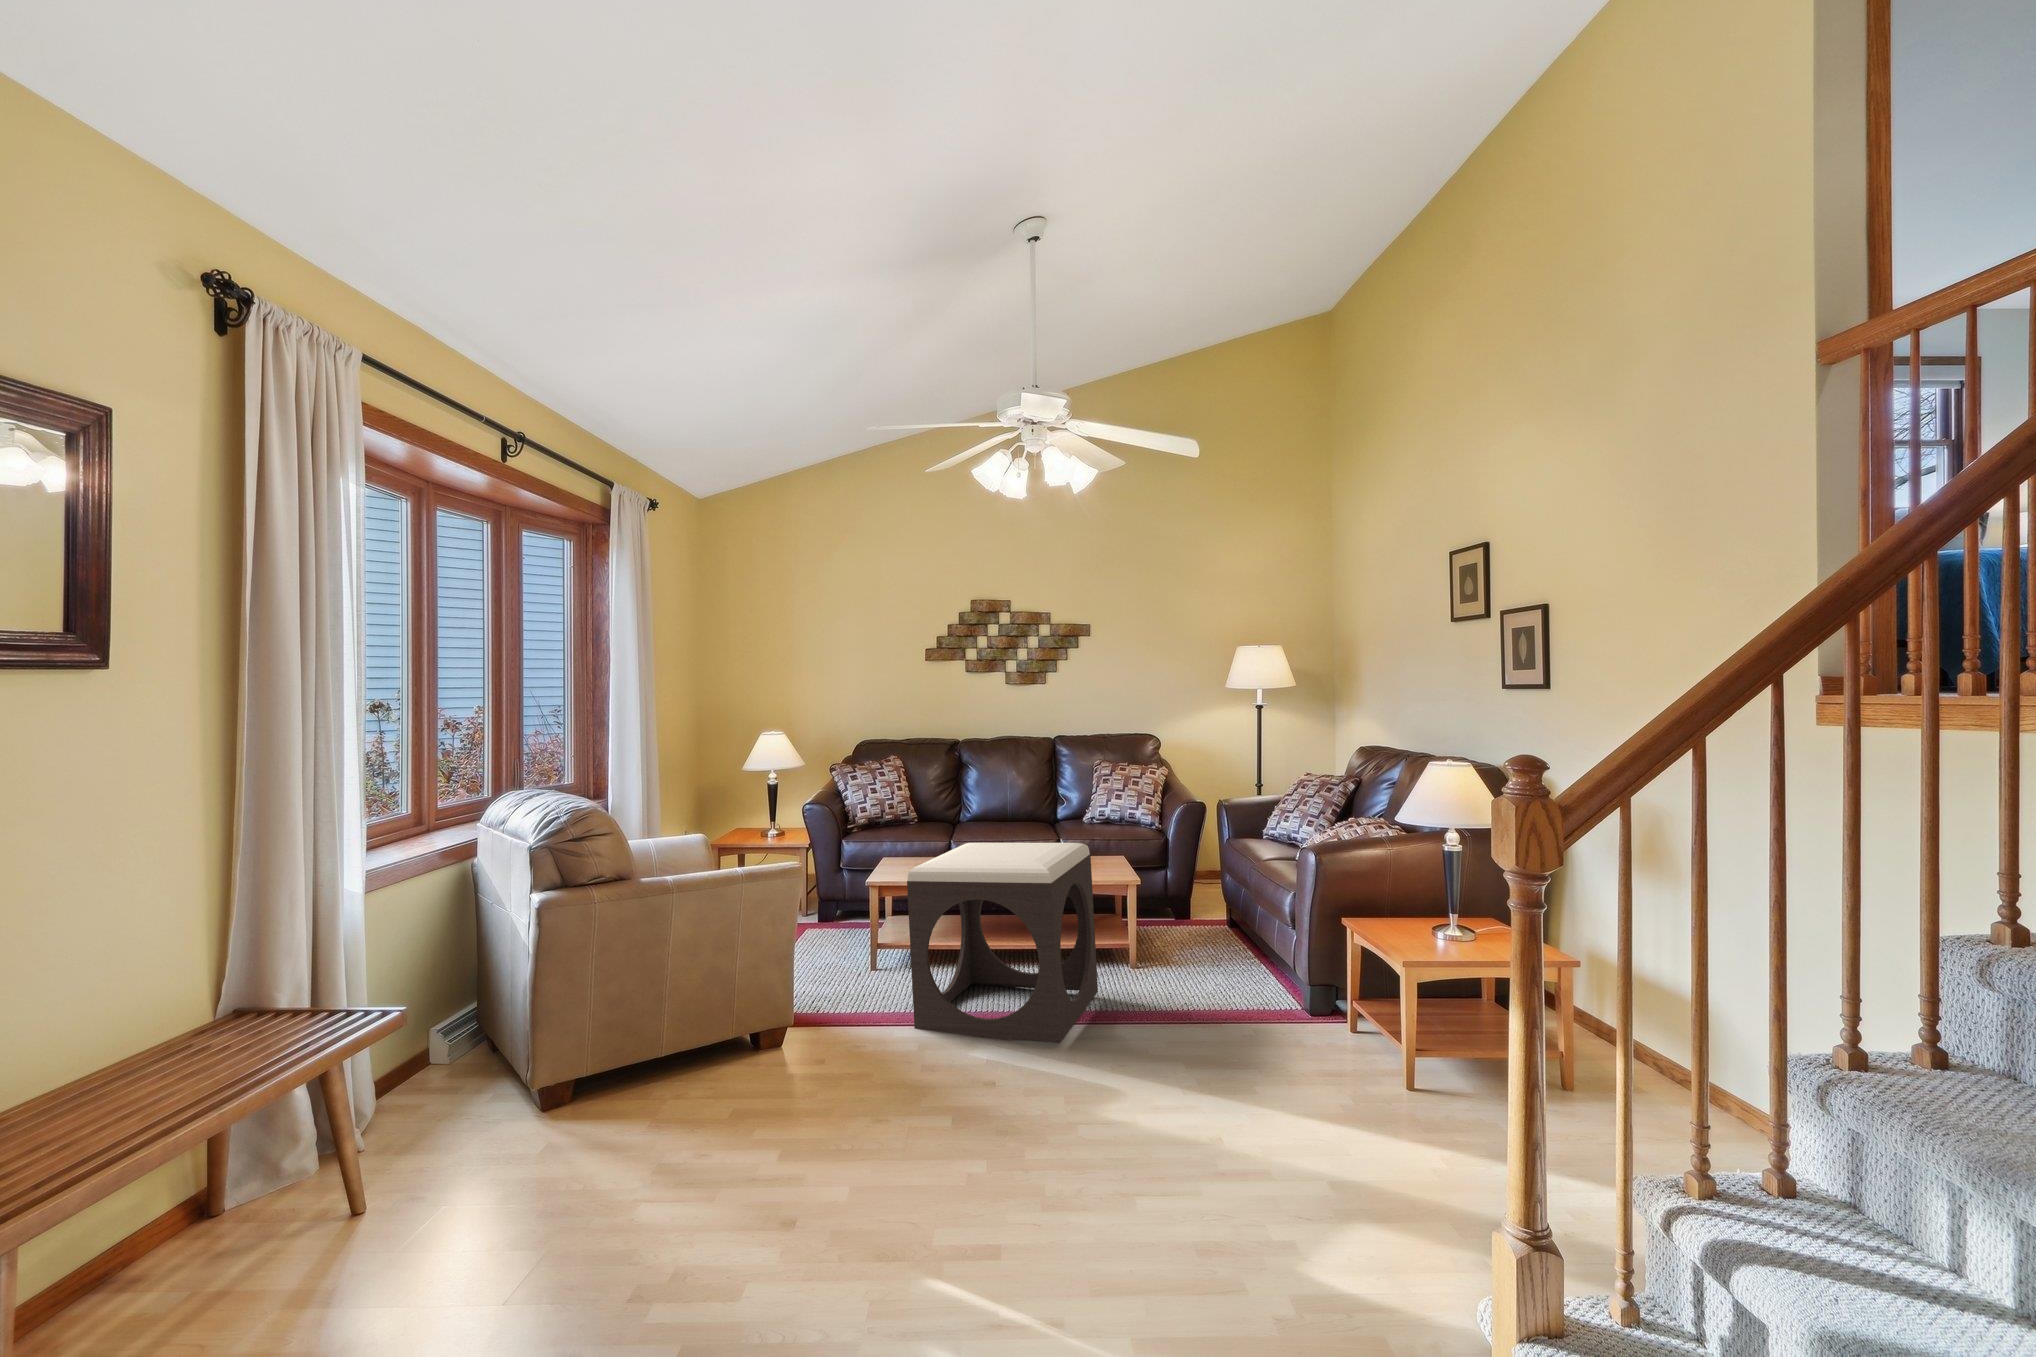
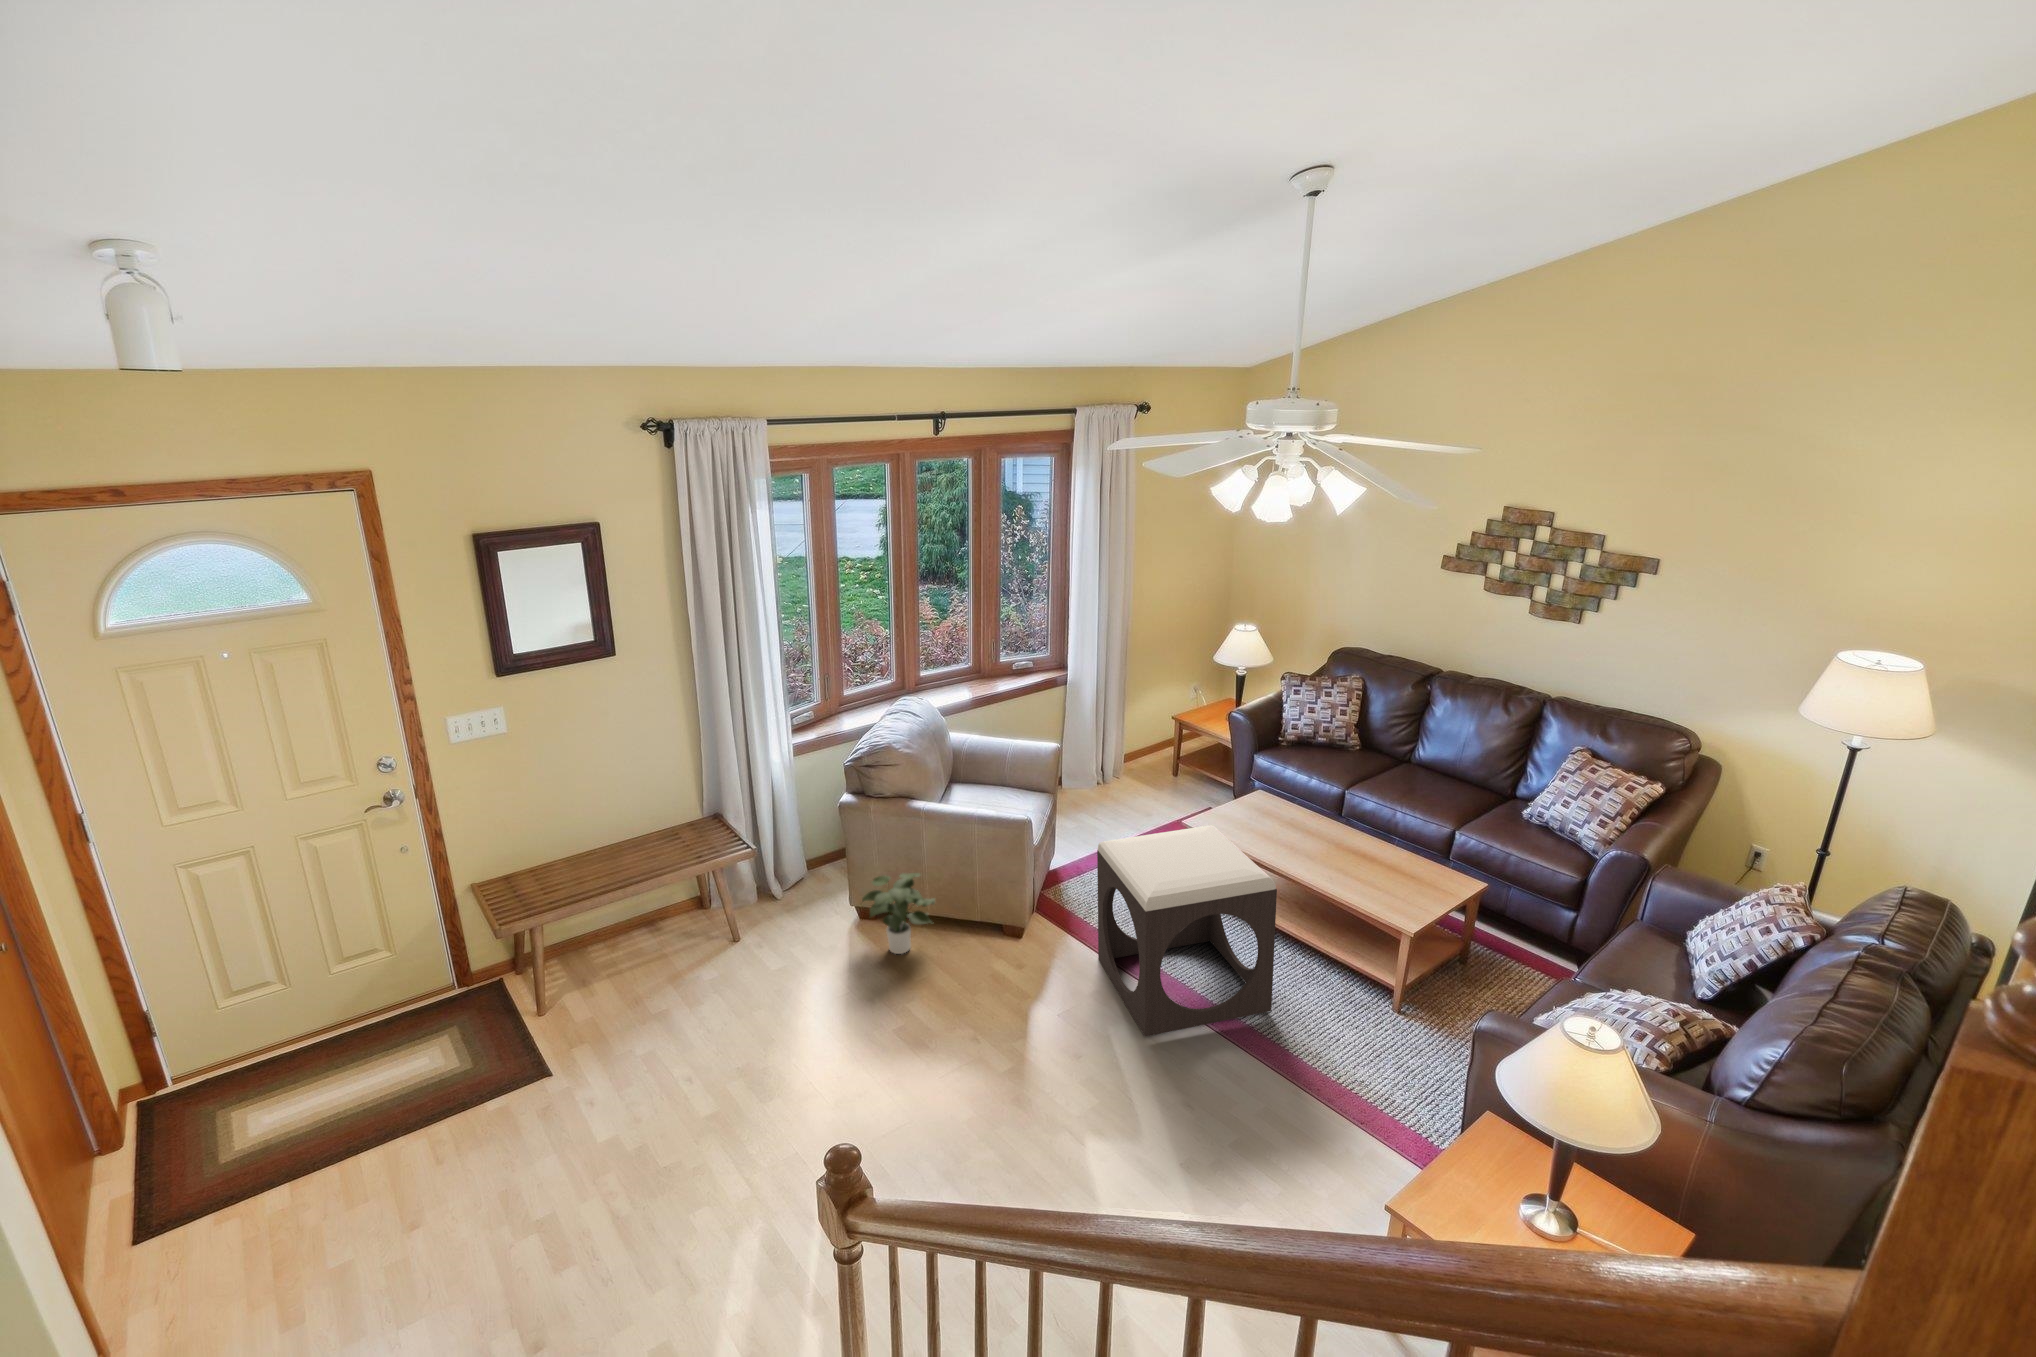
potted plant: none [620,984,747,1123] -> present [862,873,935,954]

